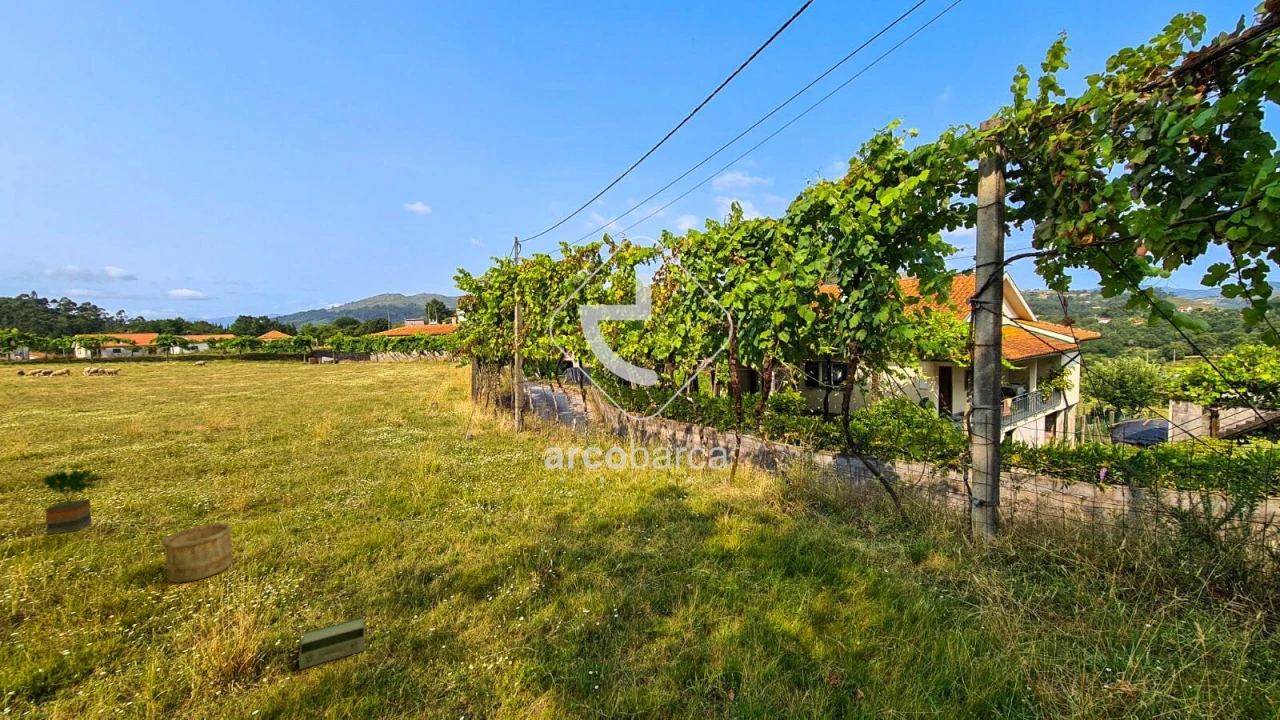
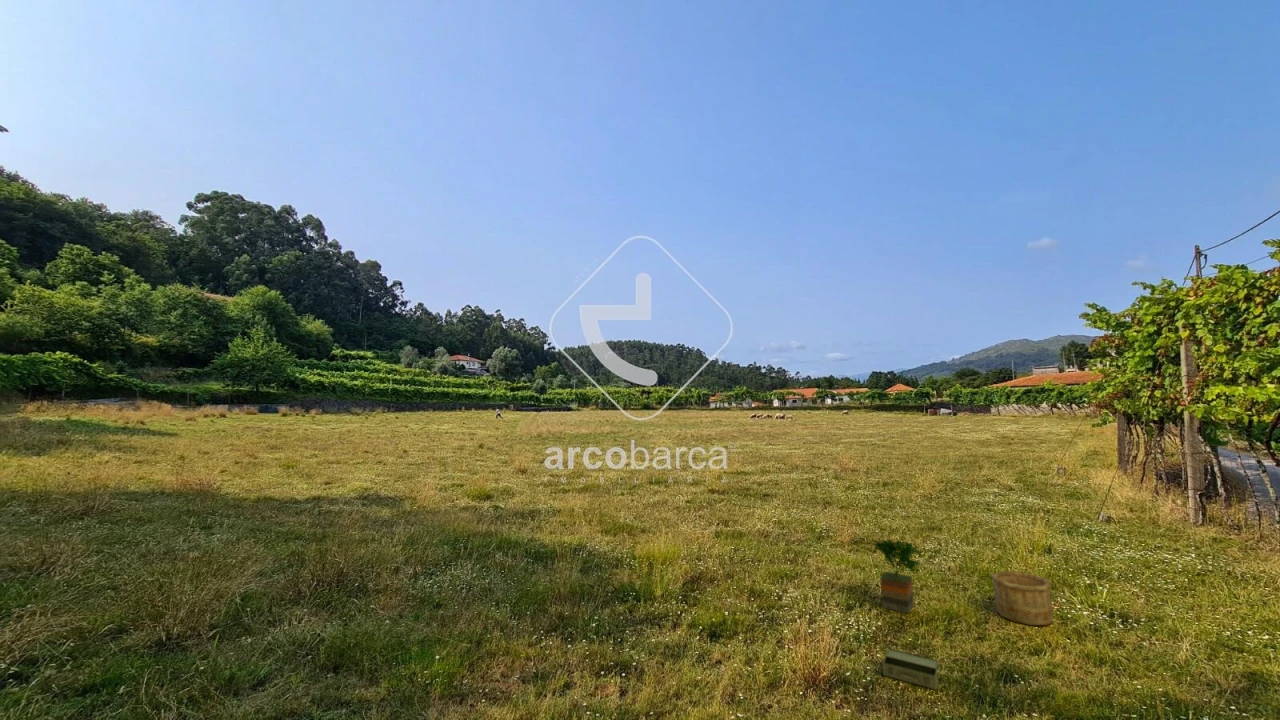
potted tree: present [43,470,98,535] -> present [874,540,920,613]
wooden bucket: present [162,523,232,583] -> present [991,571,1053,625]

